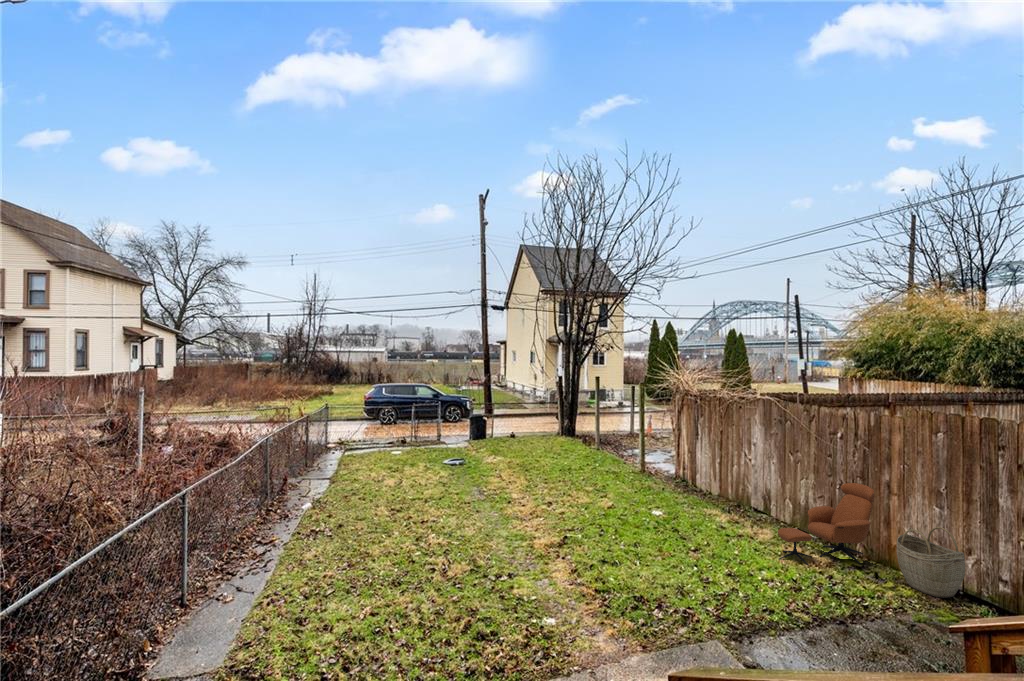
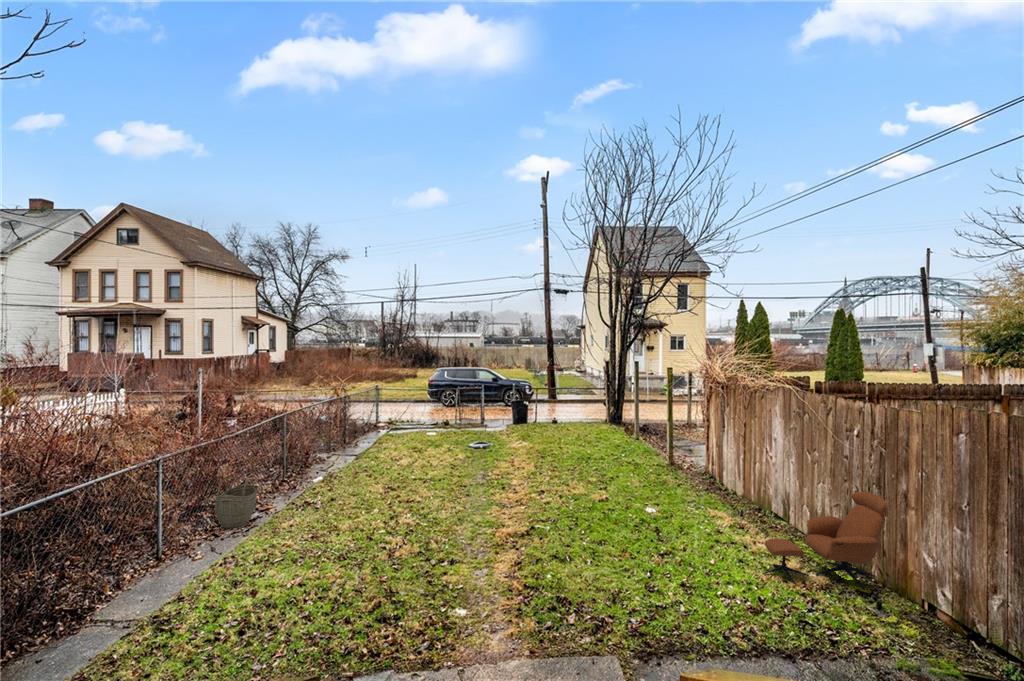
woven basket: present [897,527,965,598] -> present [215,479,256,528]

